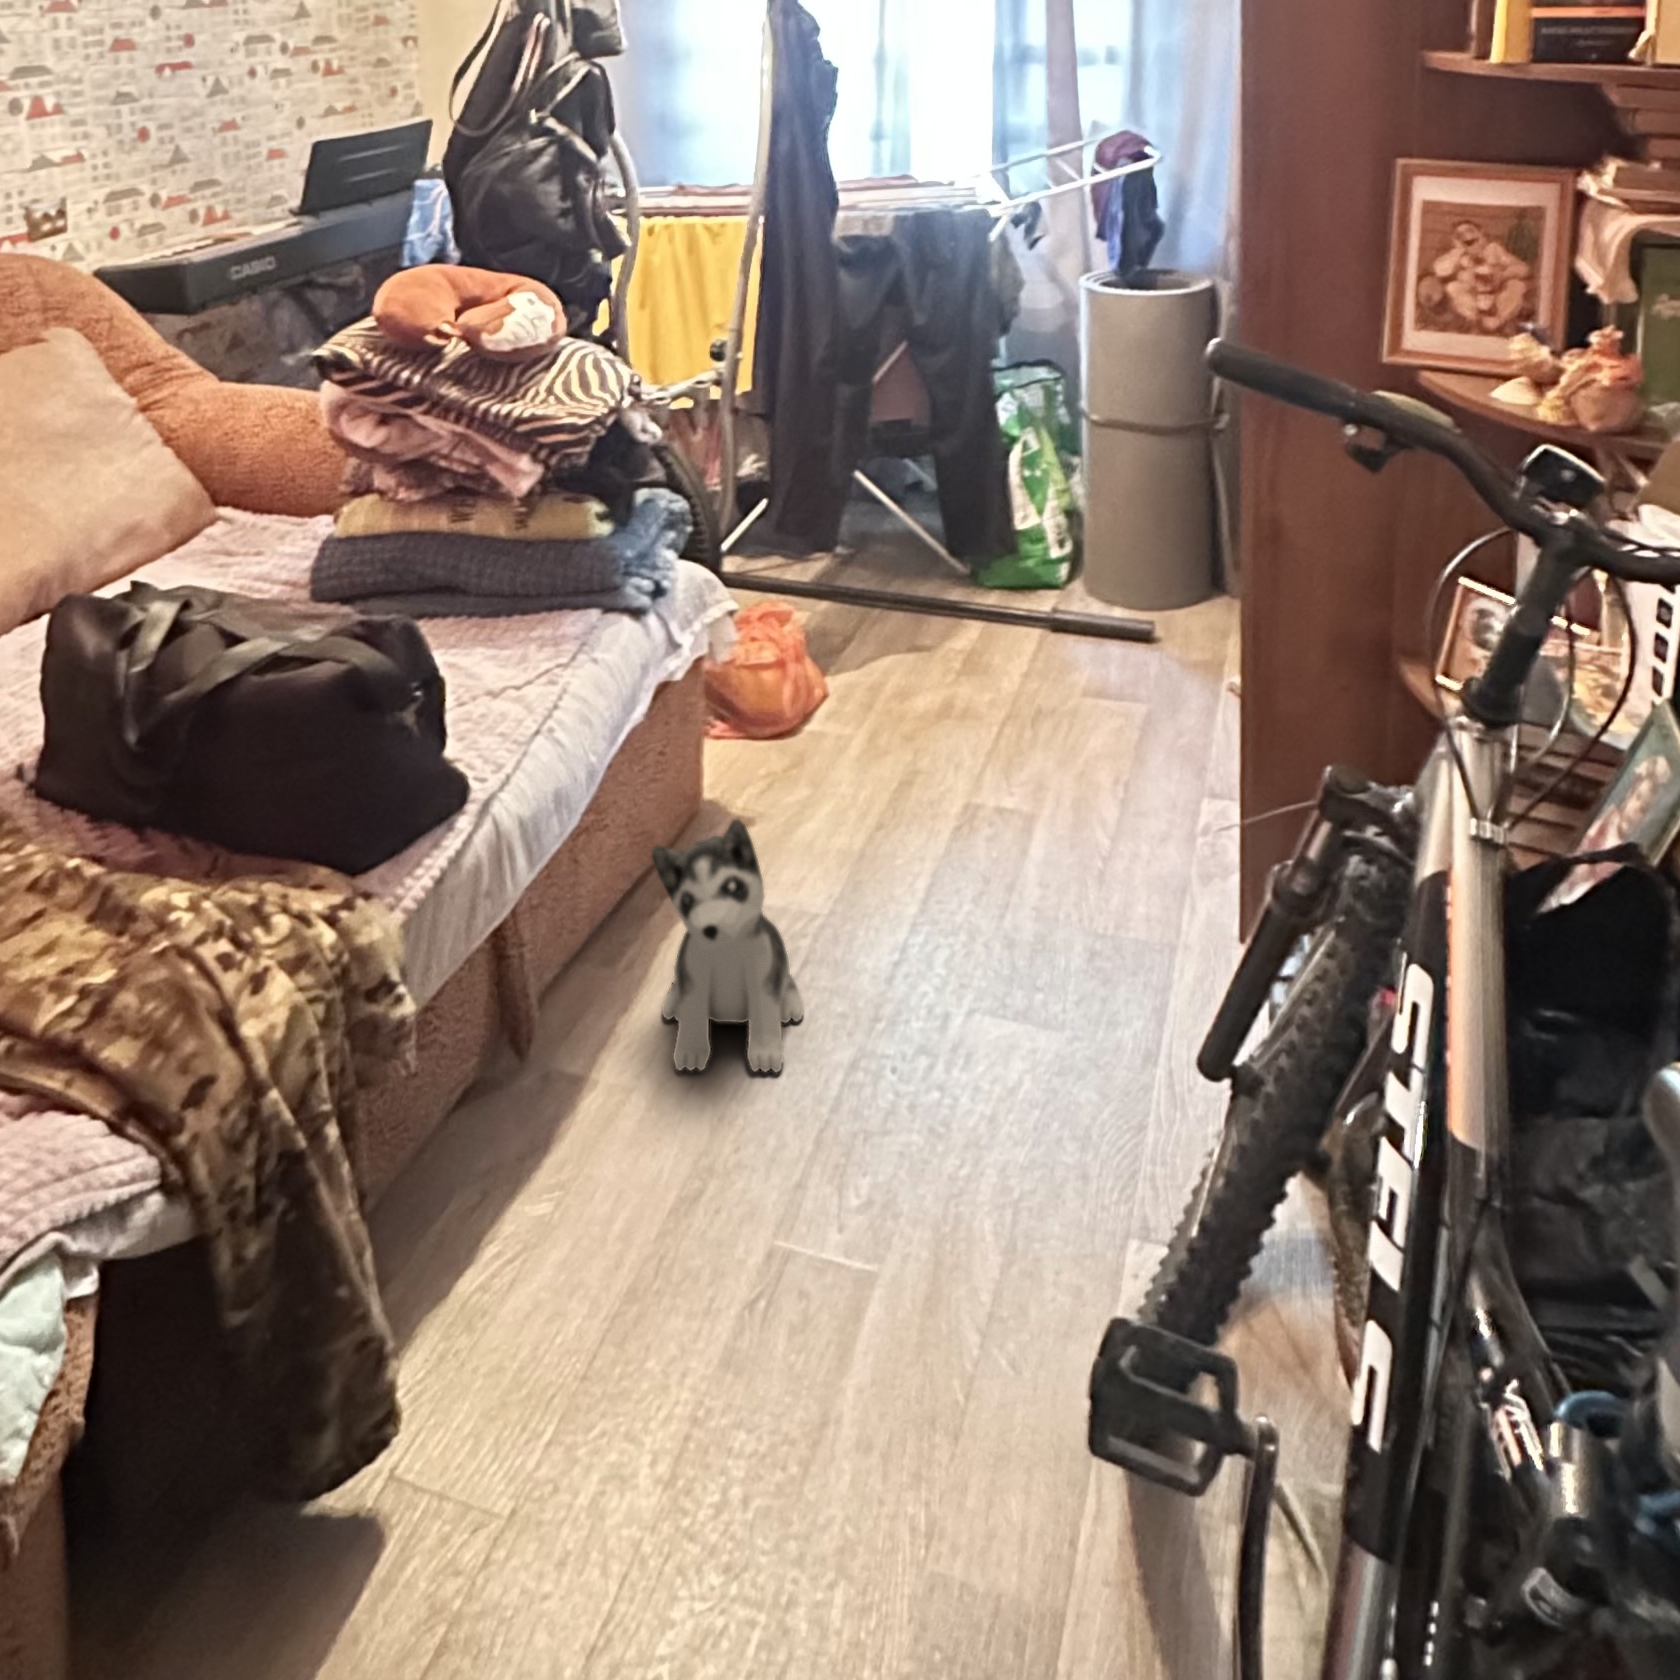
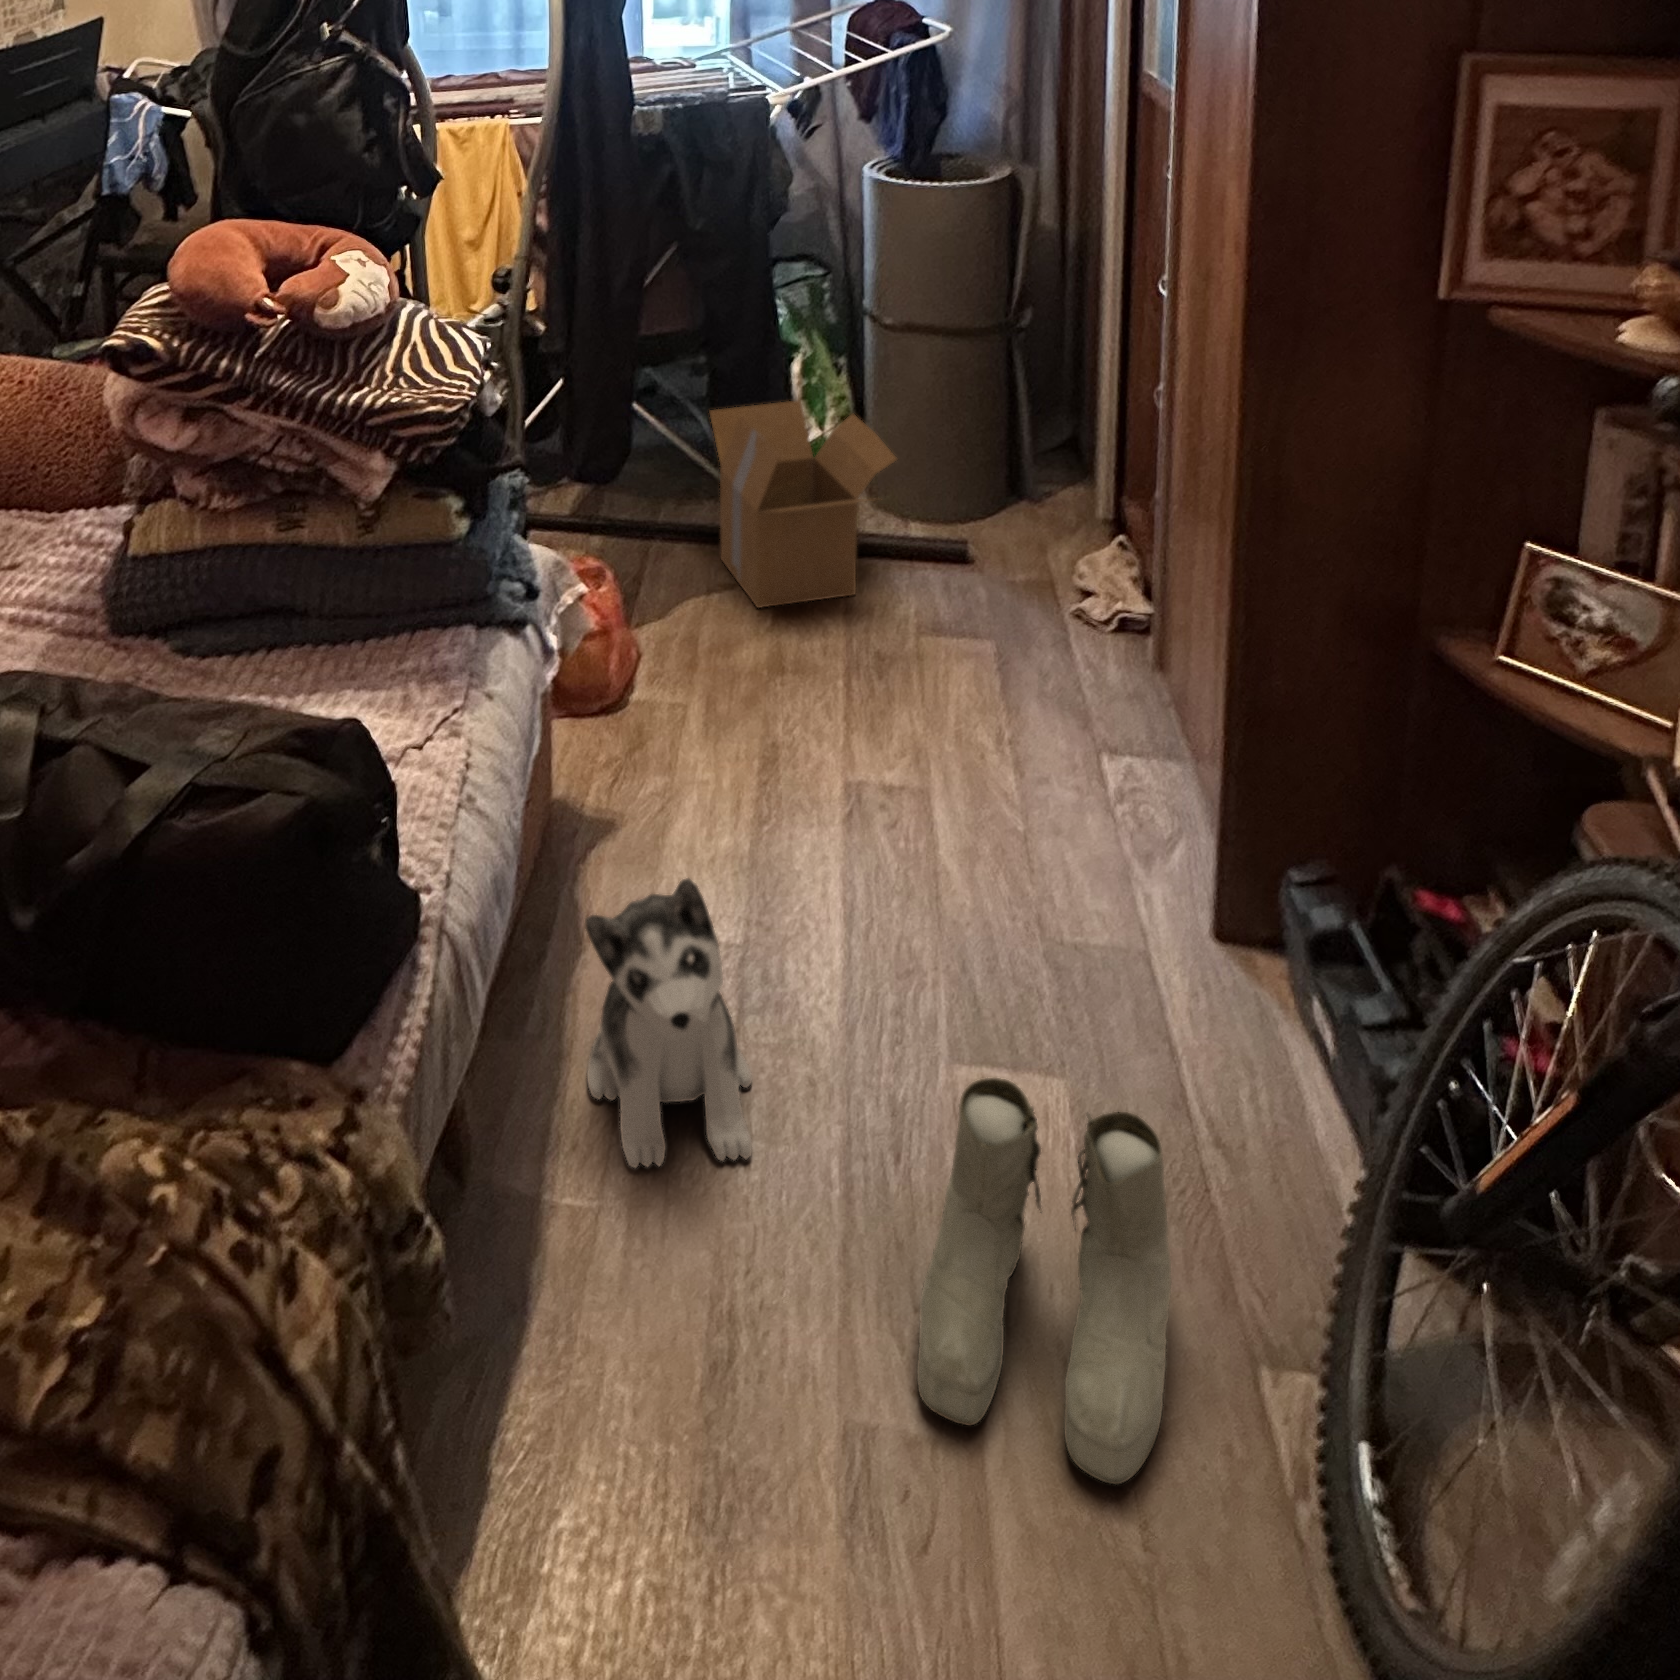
cardboard box: none [924,478,1079,660] -> present [710,400,897,608]
boots: none [853,990,1086,1323] -> present [917,1078,1171,1484]

